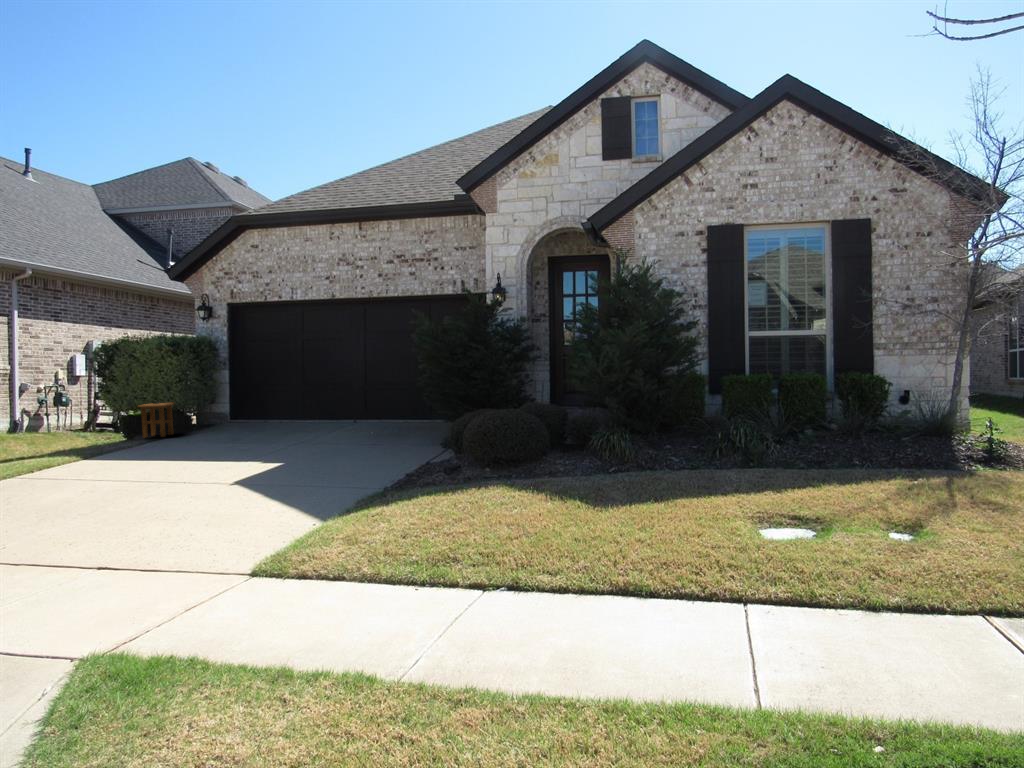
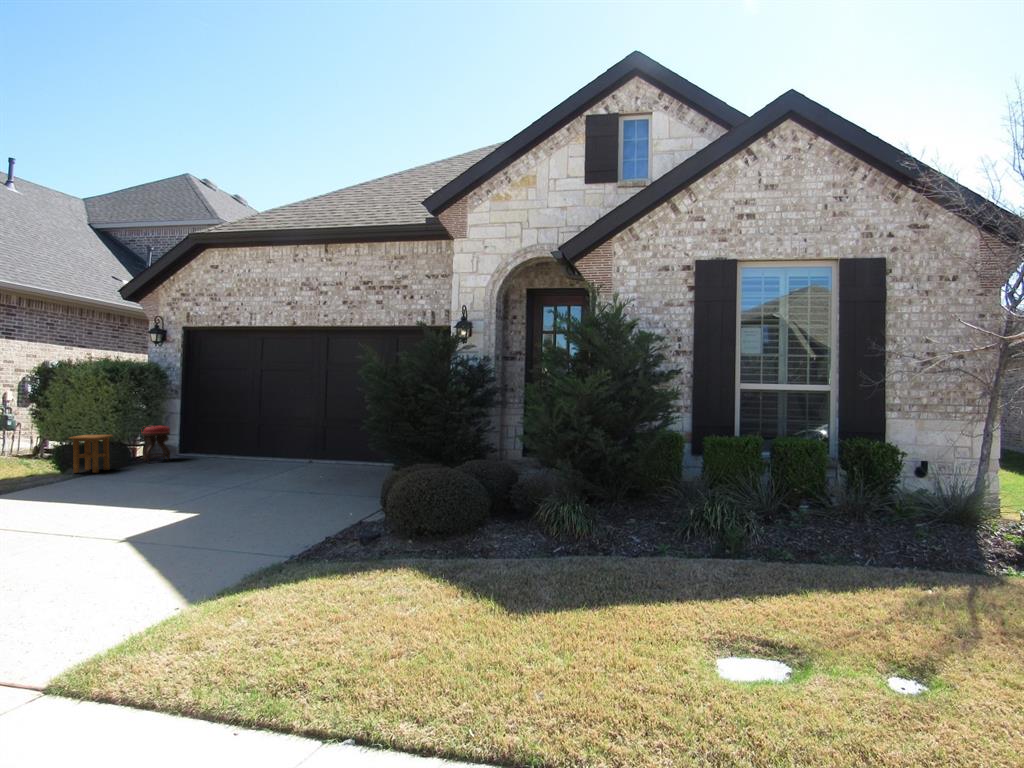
stool: none [197,394,224,428] -> present [142,426,170,462]

